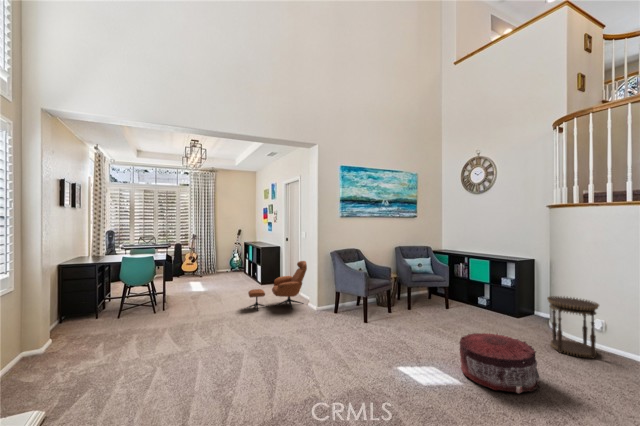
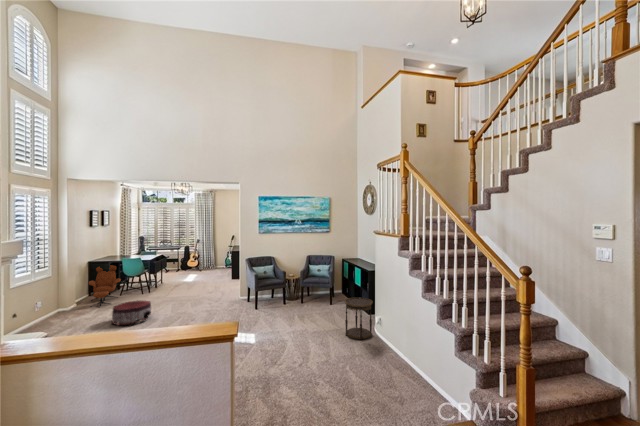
lounge chair: present [247,261,307,310] -> present [88,265,121,306]
pouf: present [460,333,540,393] -> present [112,300,151,325]

